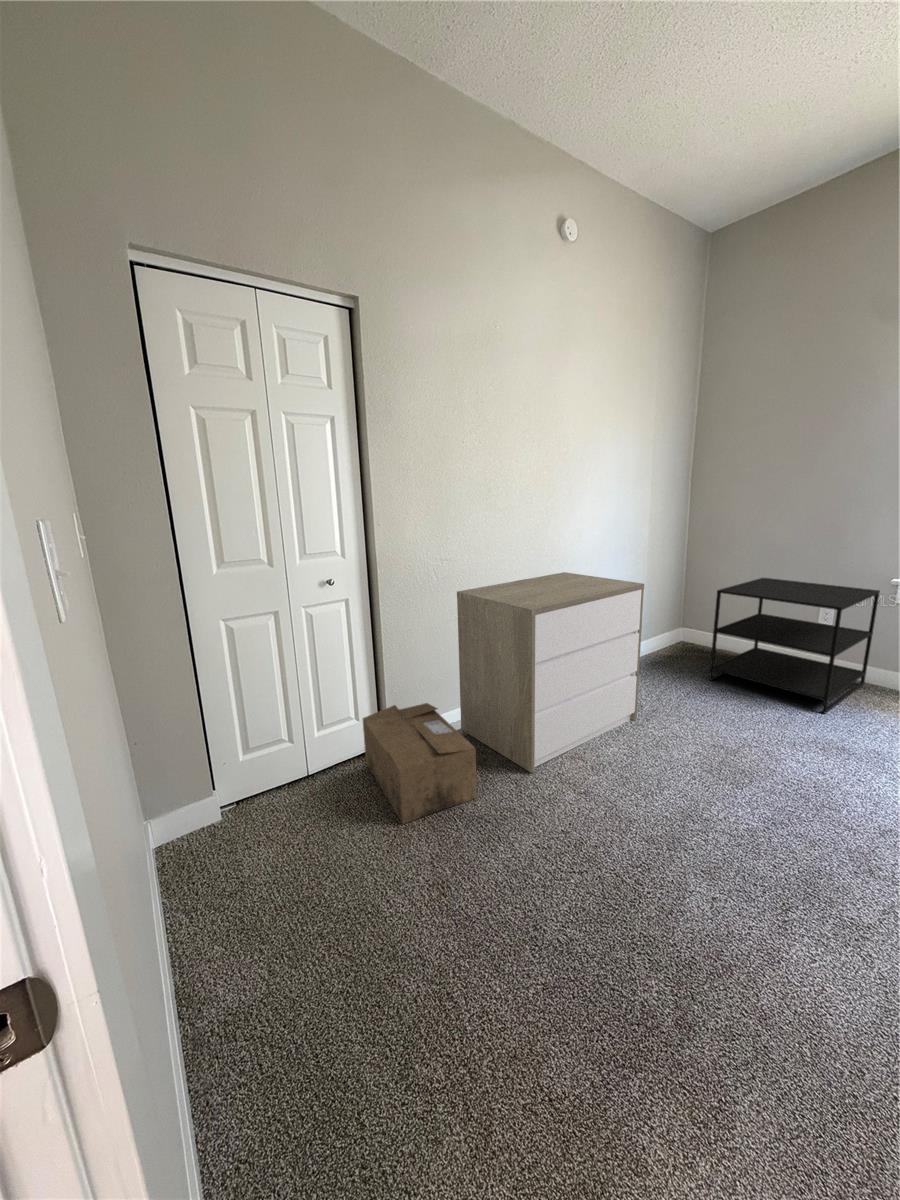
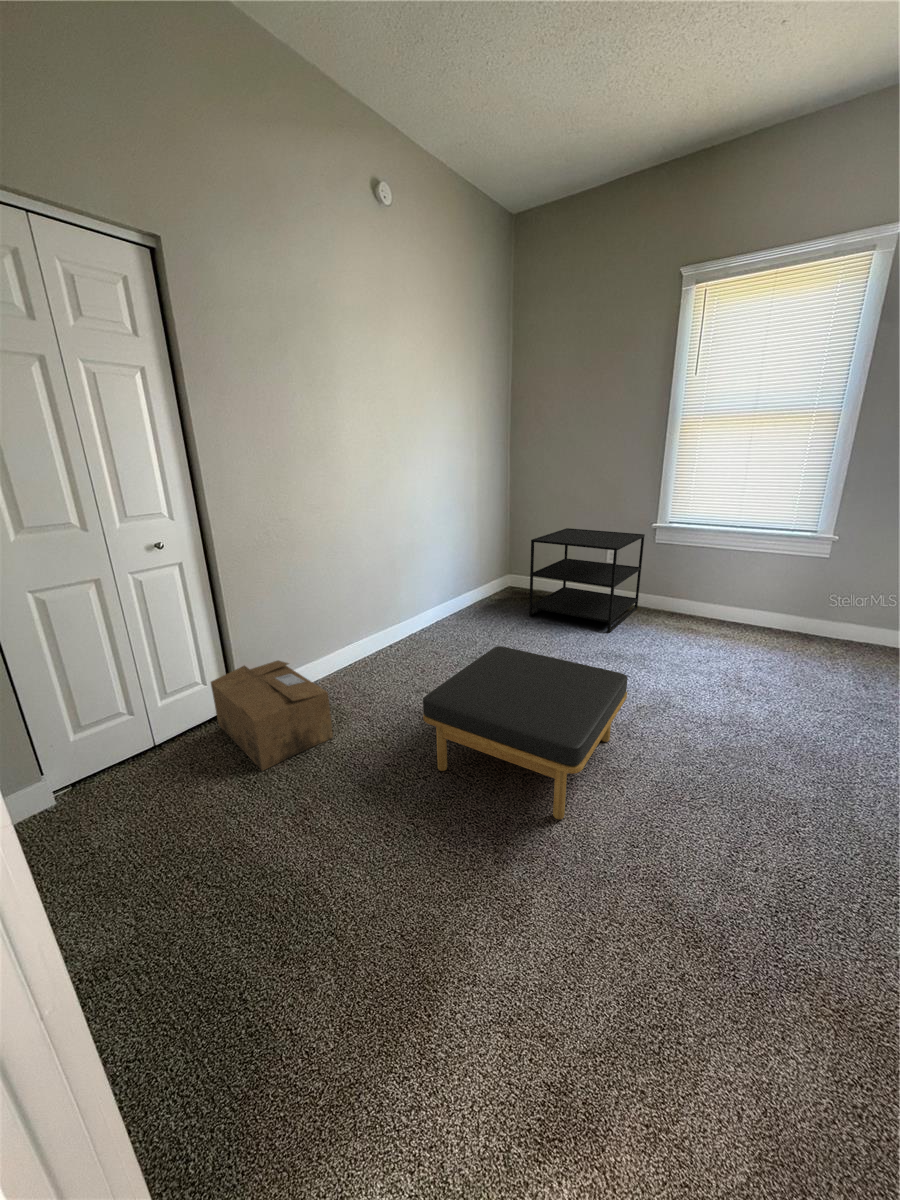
dresser: present [457,572,644,773] -> none [299,529,471,709]
ottoman: none [584,720,876,983] -> present [423,646,627,819]

